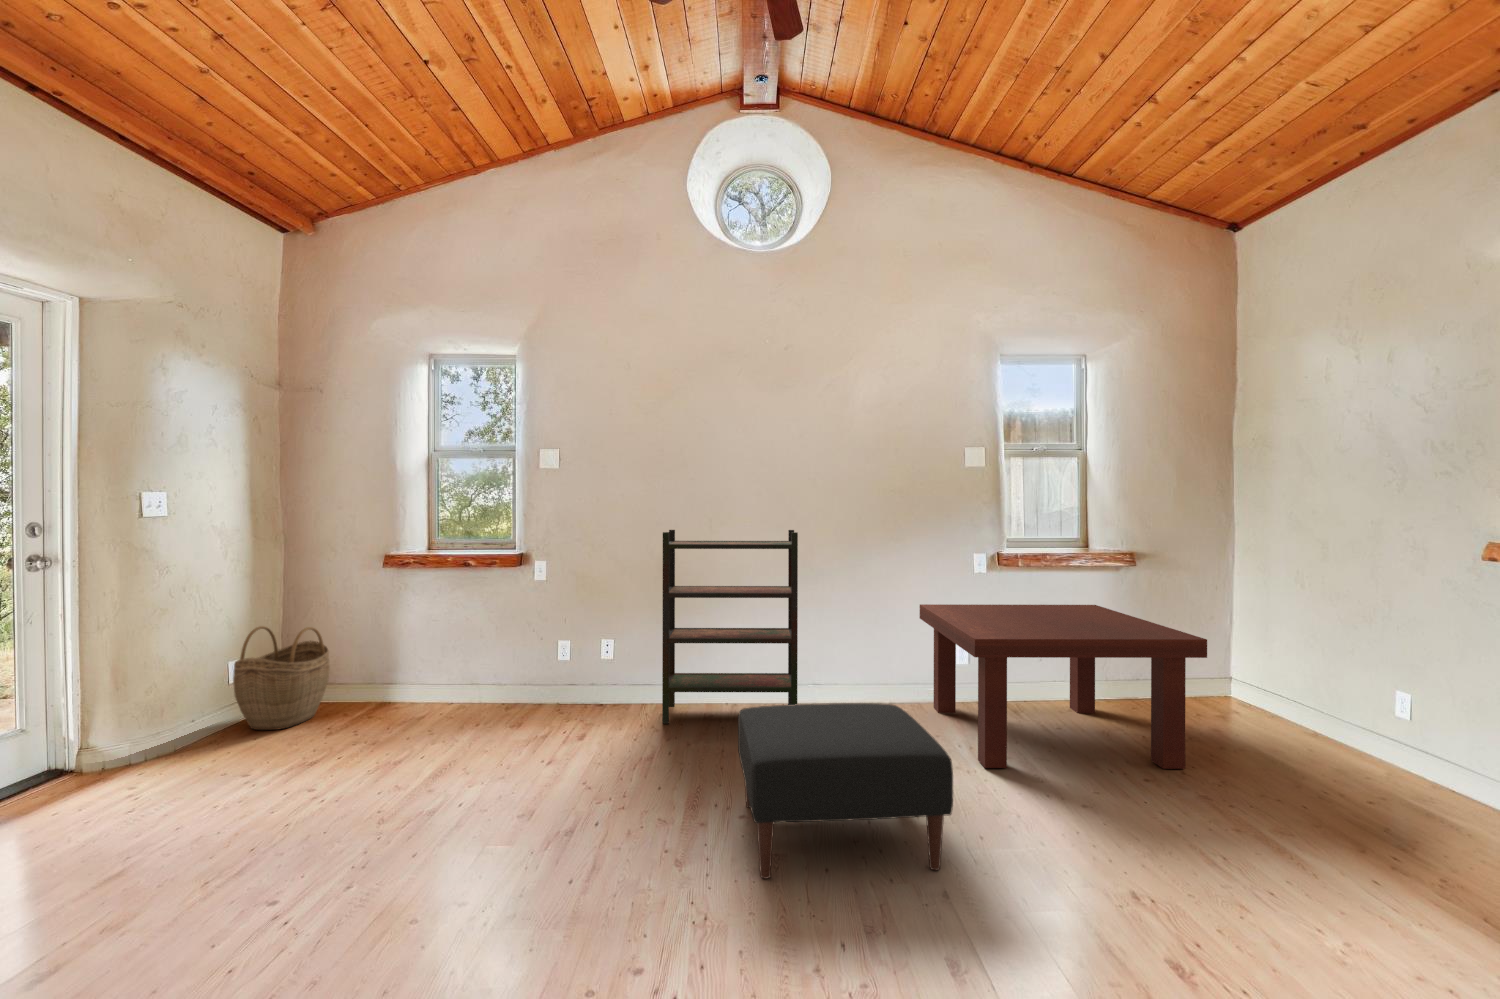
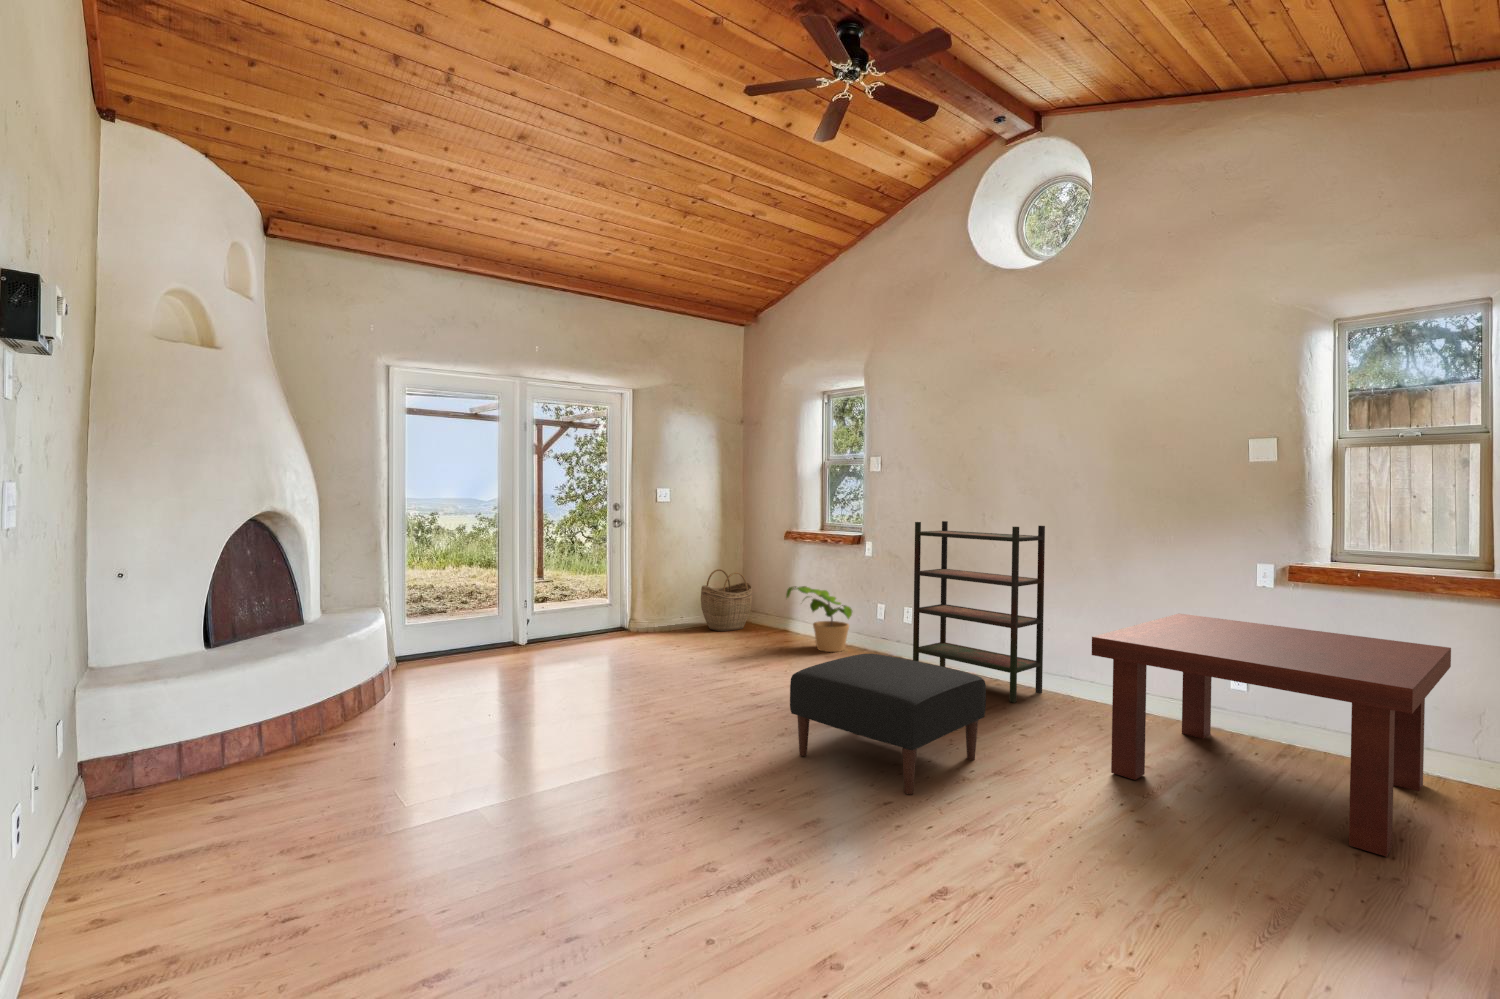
potted plant: none [451,633,536,720] -> present [786,586,852,652]

